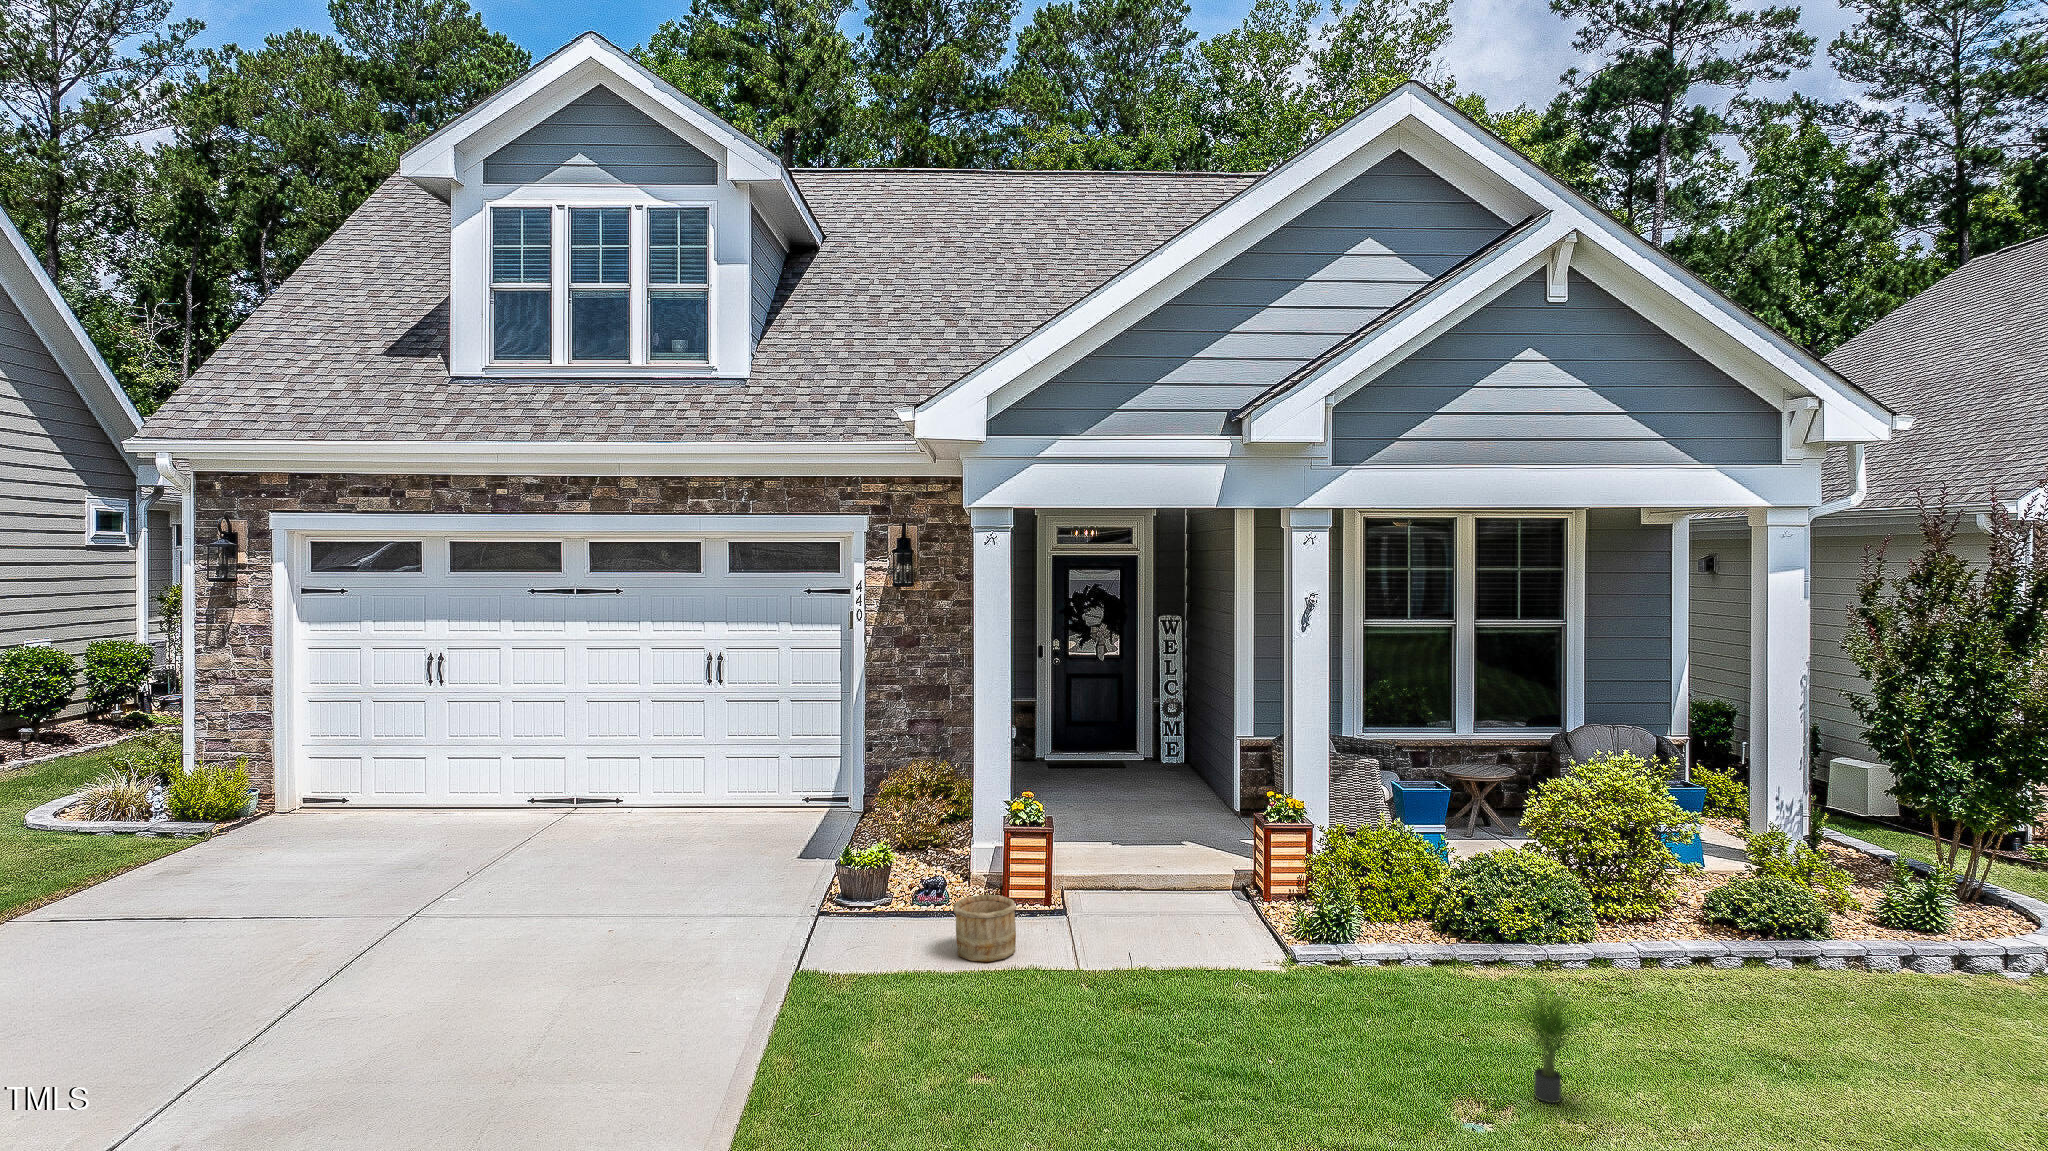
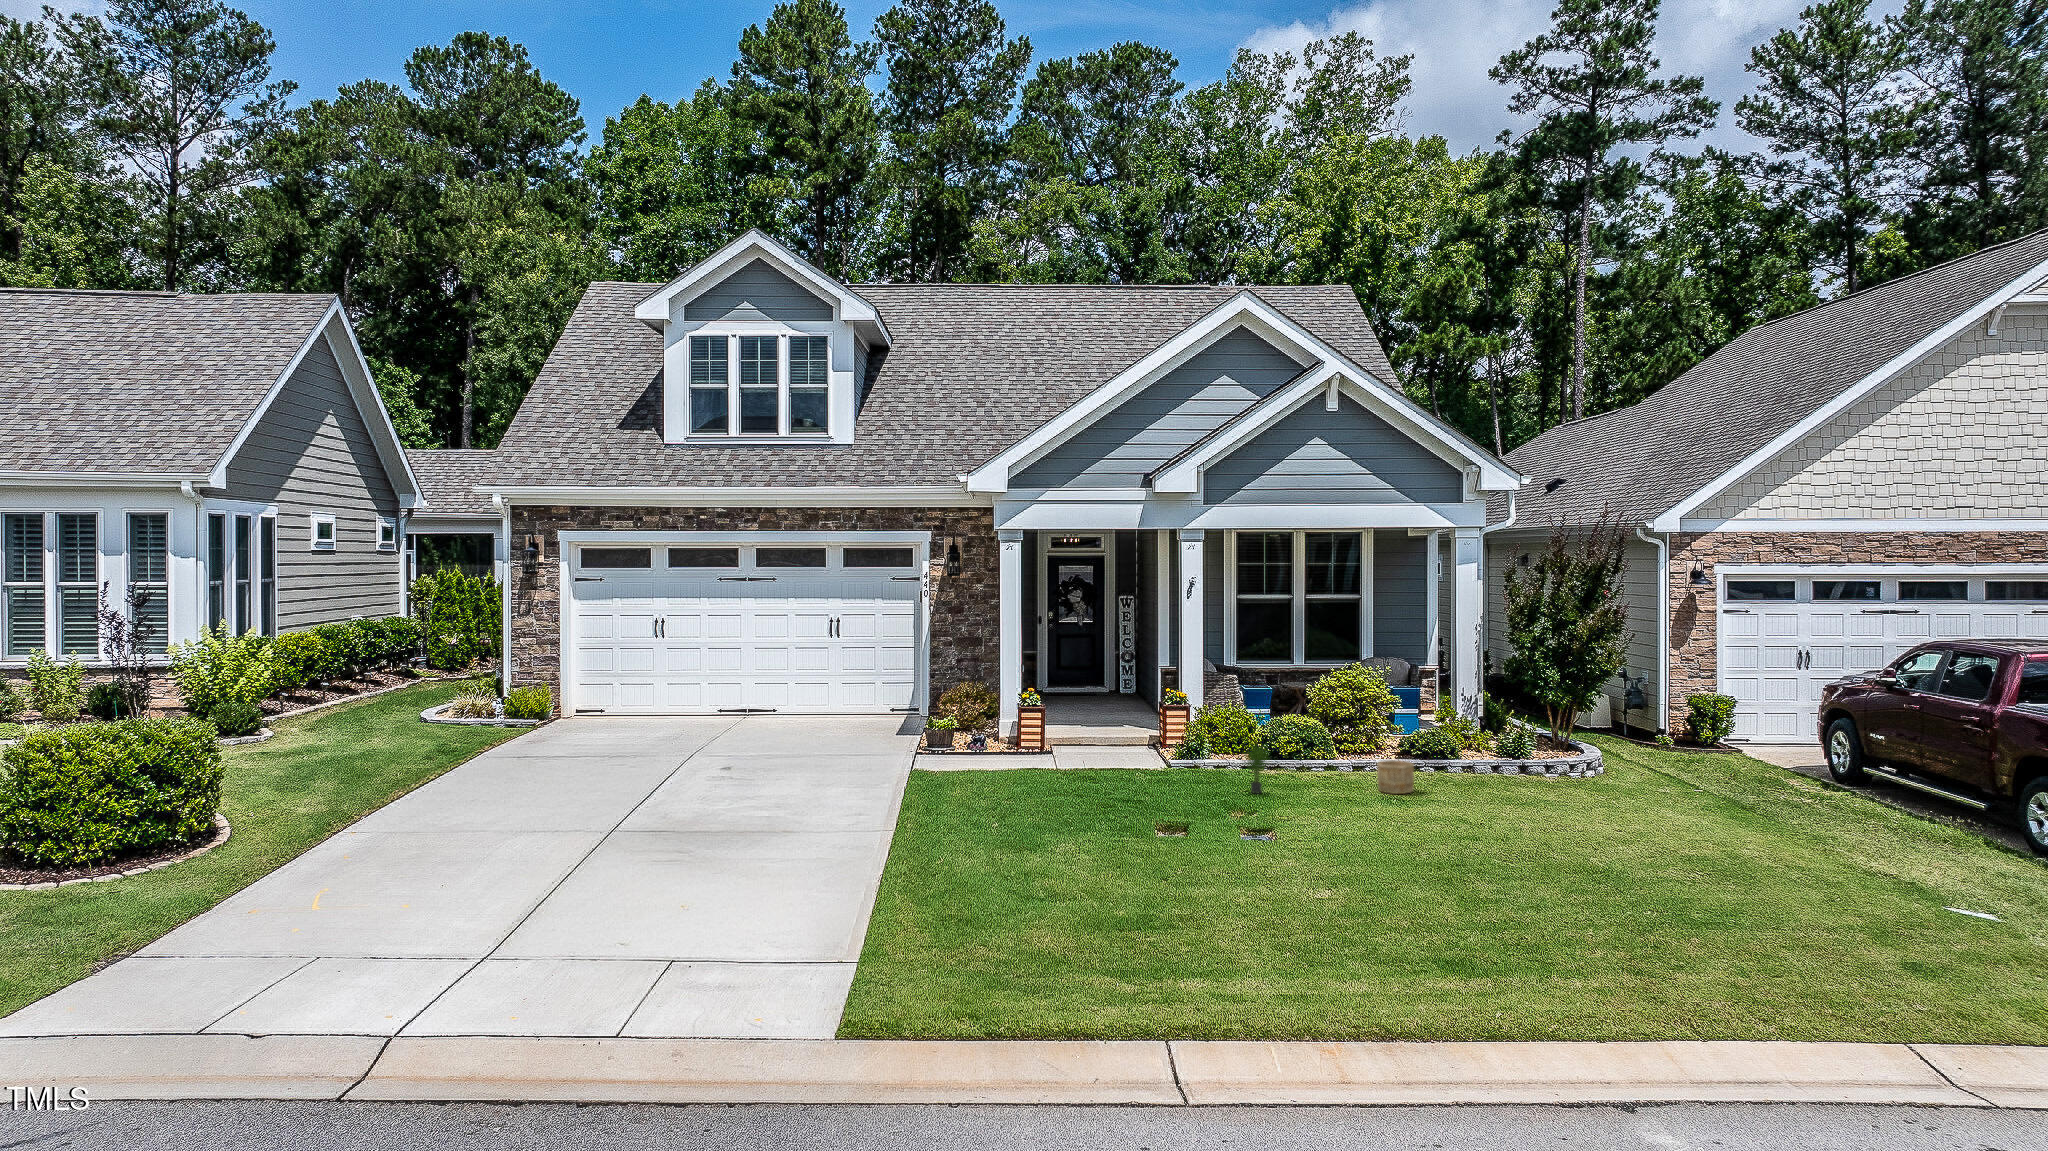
wooden bucket: present [954,895,1017,962] -> present [1377,760,1414,794]

